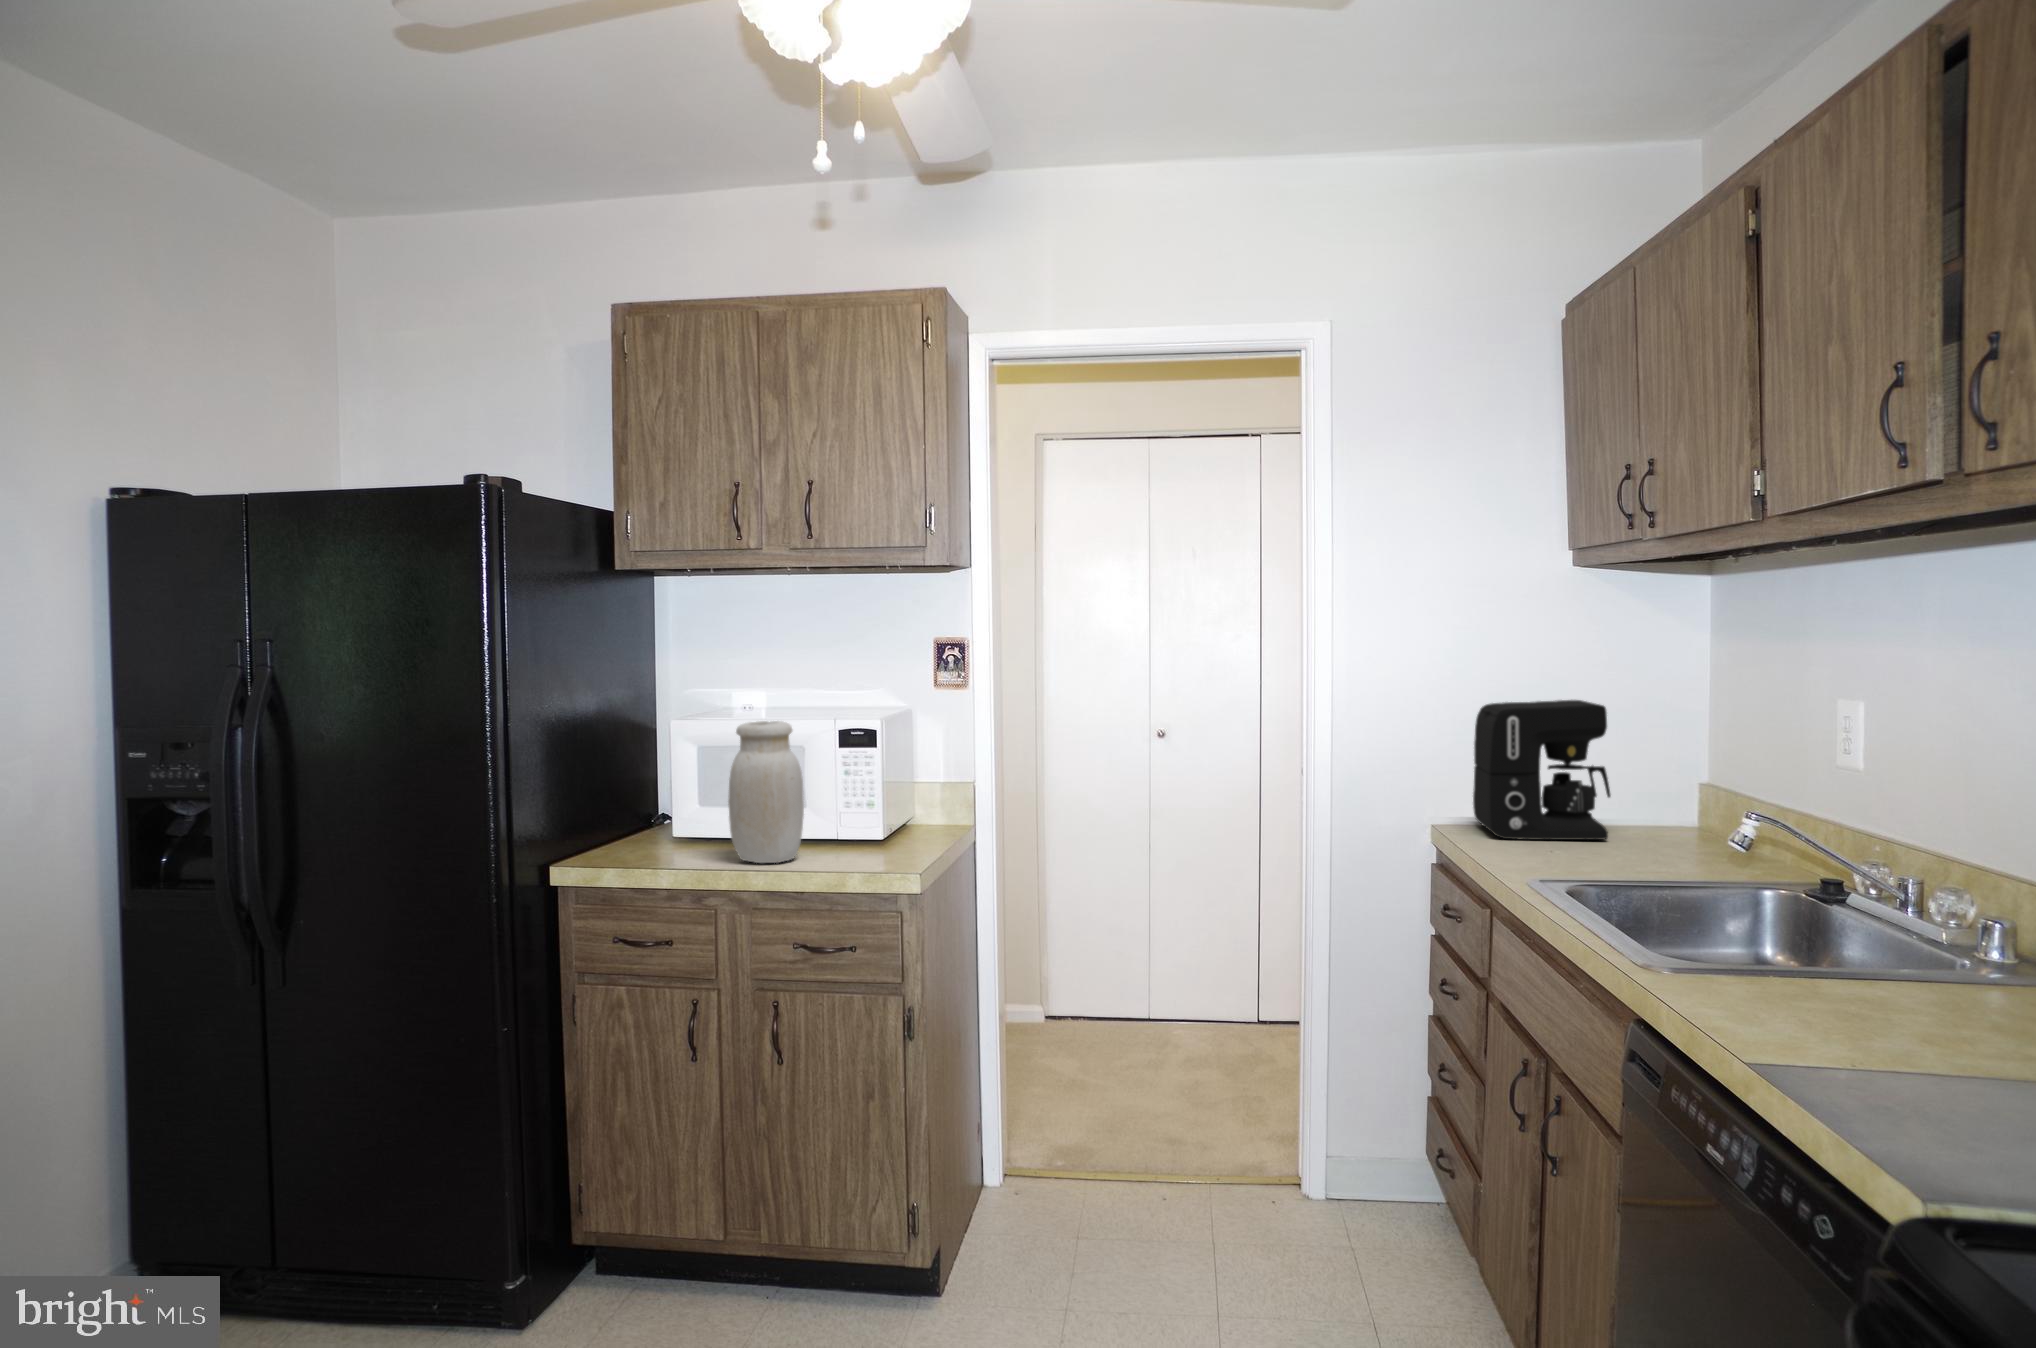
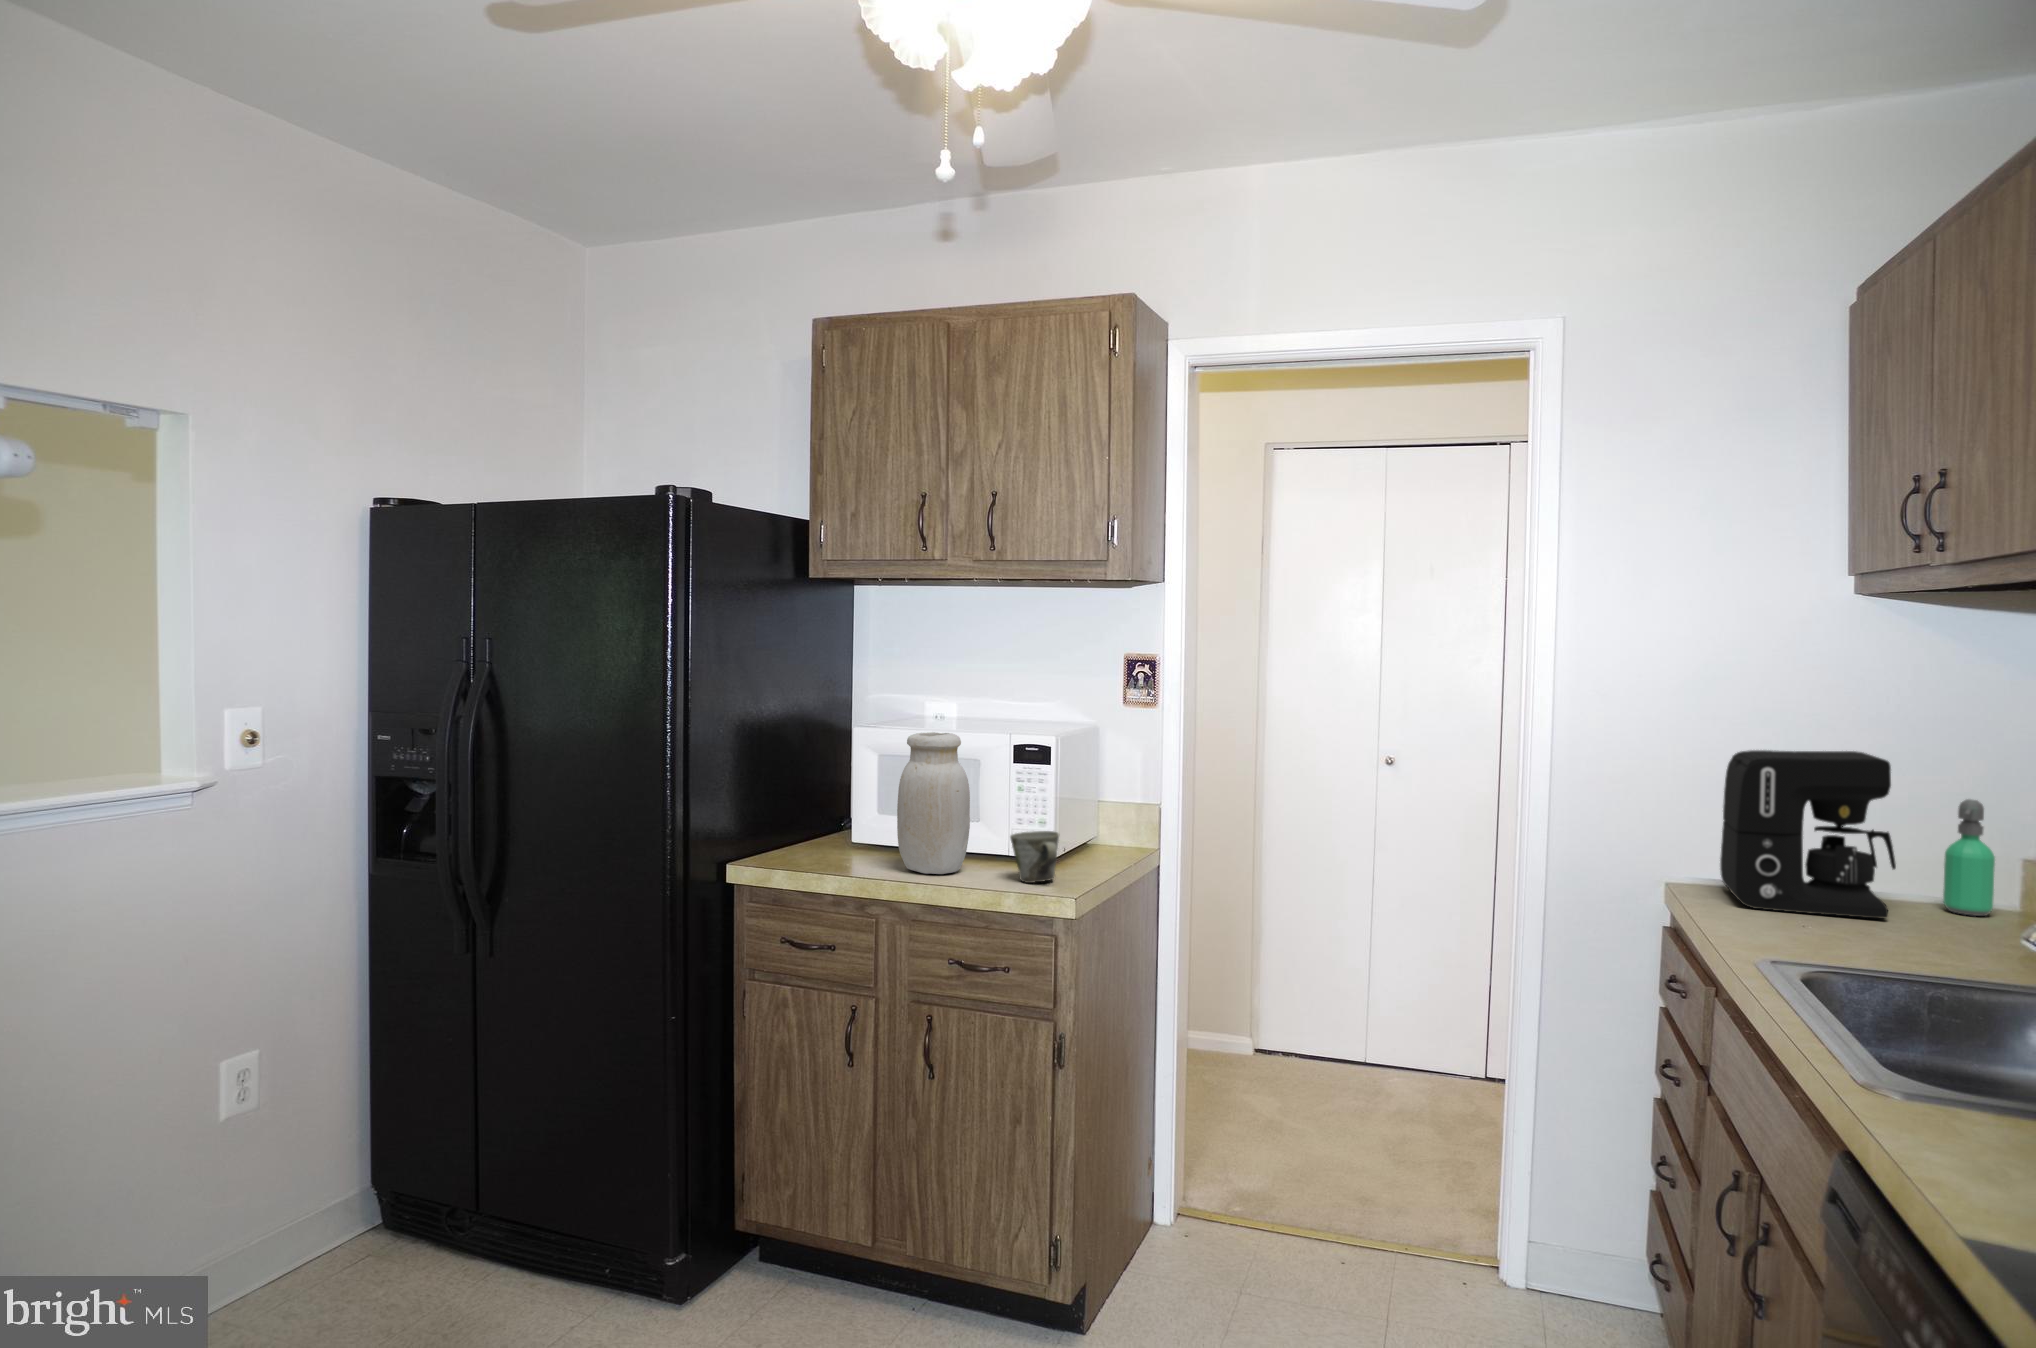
soap dispenser: none [1645,735,1682,832] -> present [1943,799,1995,916]
mug: none [848,813,898,865] -> present [1010,831,1059,883]

